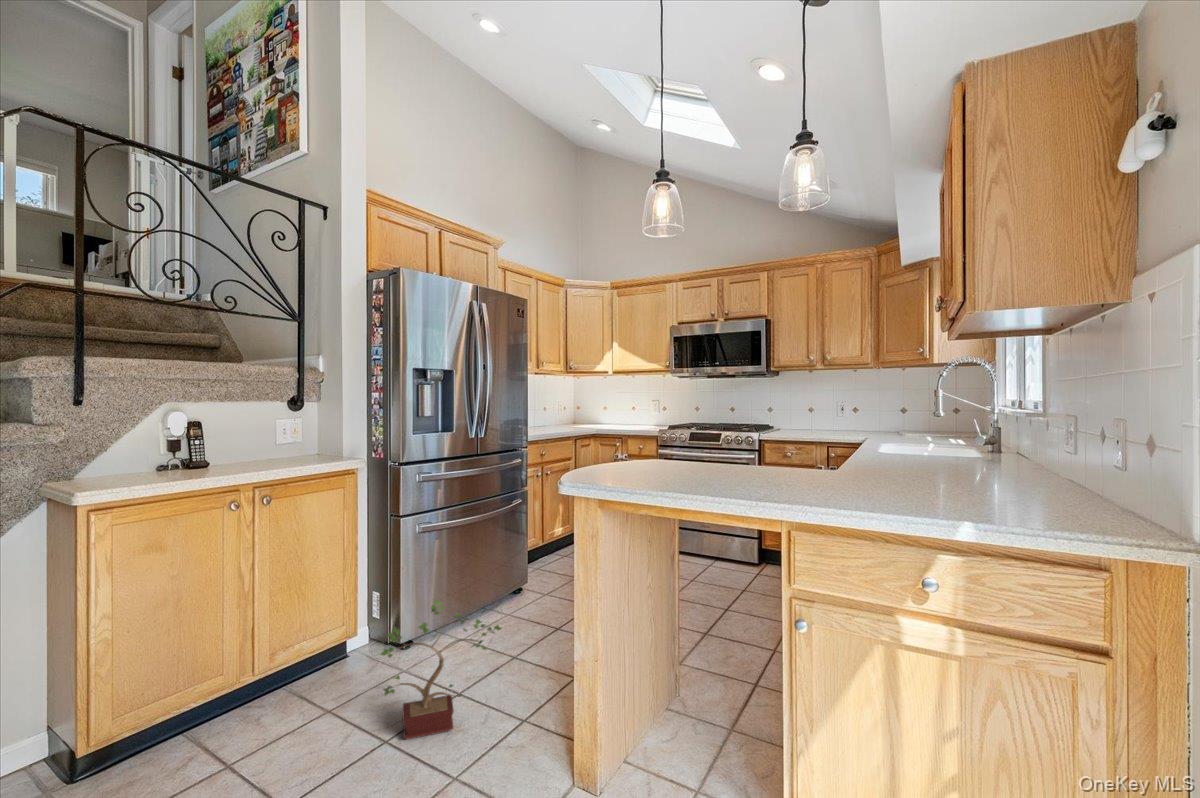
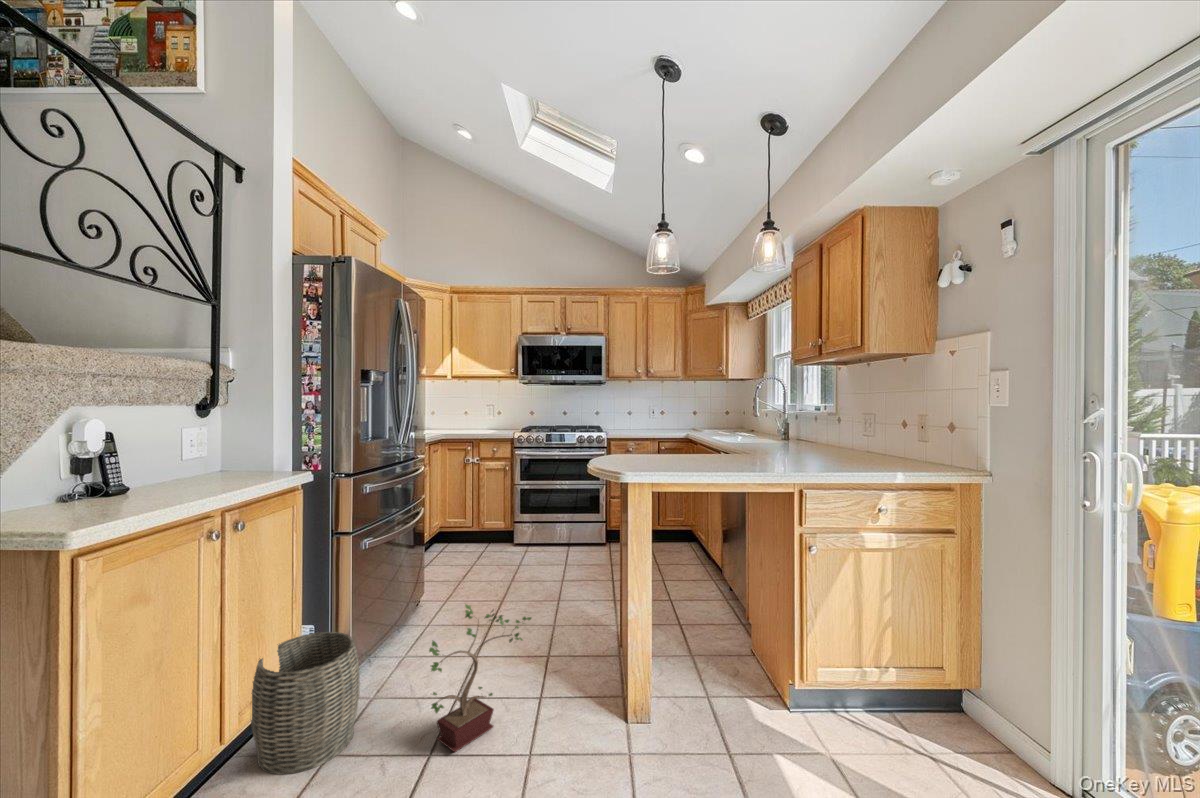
woven basket: none [286,597,375,710] -> present [251,632,360,775]

